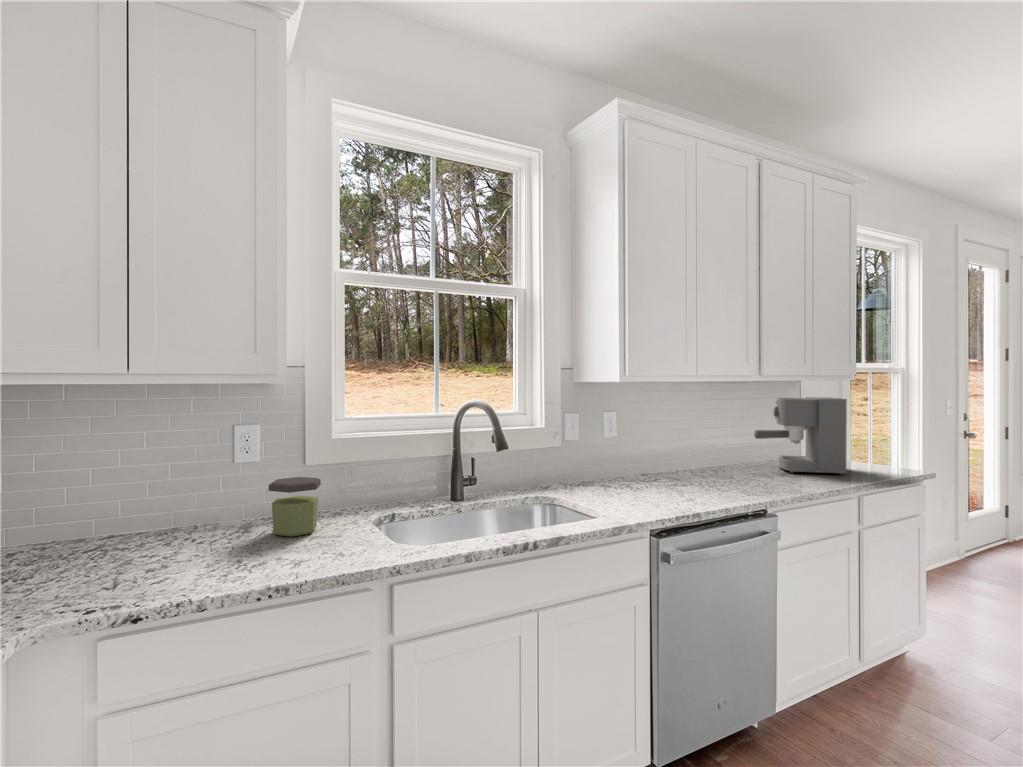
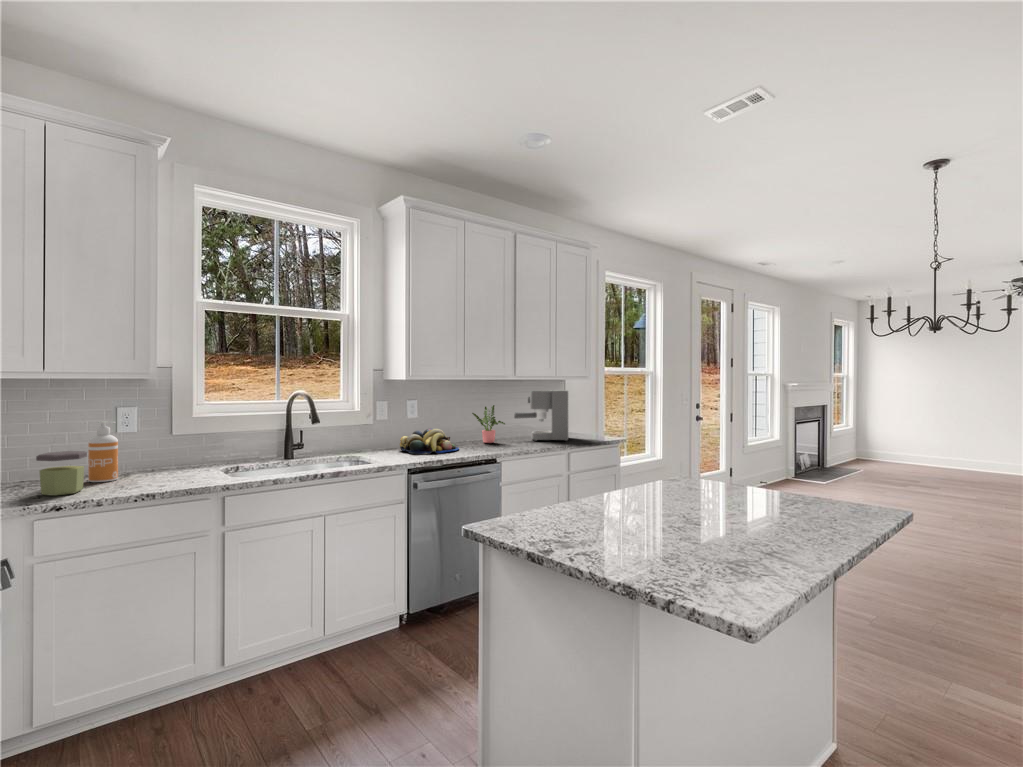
potted plant: none [700,420,753,476] -> present [472,405,505,443]
soap dispenser: none [191,451,233,547] -> present [88,421,118,482]
fruit bowl: none [608,455,698,497] -> present [400,428,459,454]
jar: present [269,477,321,537] -> present [36,451,87,496]

